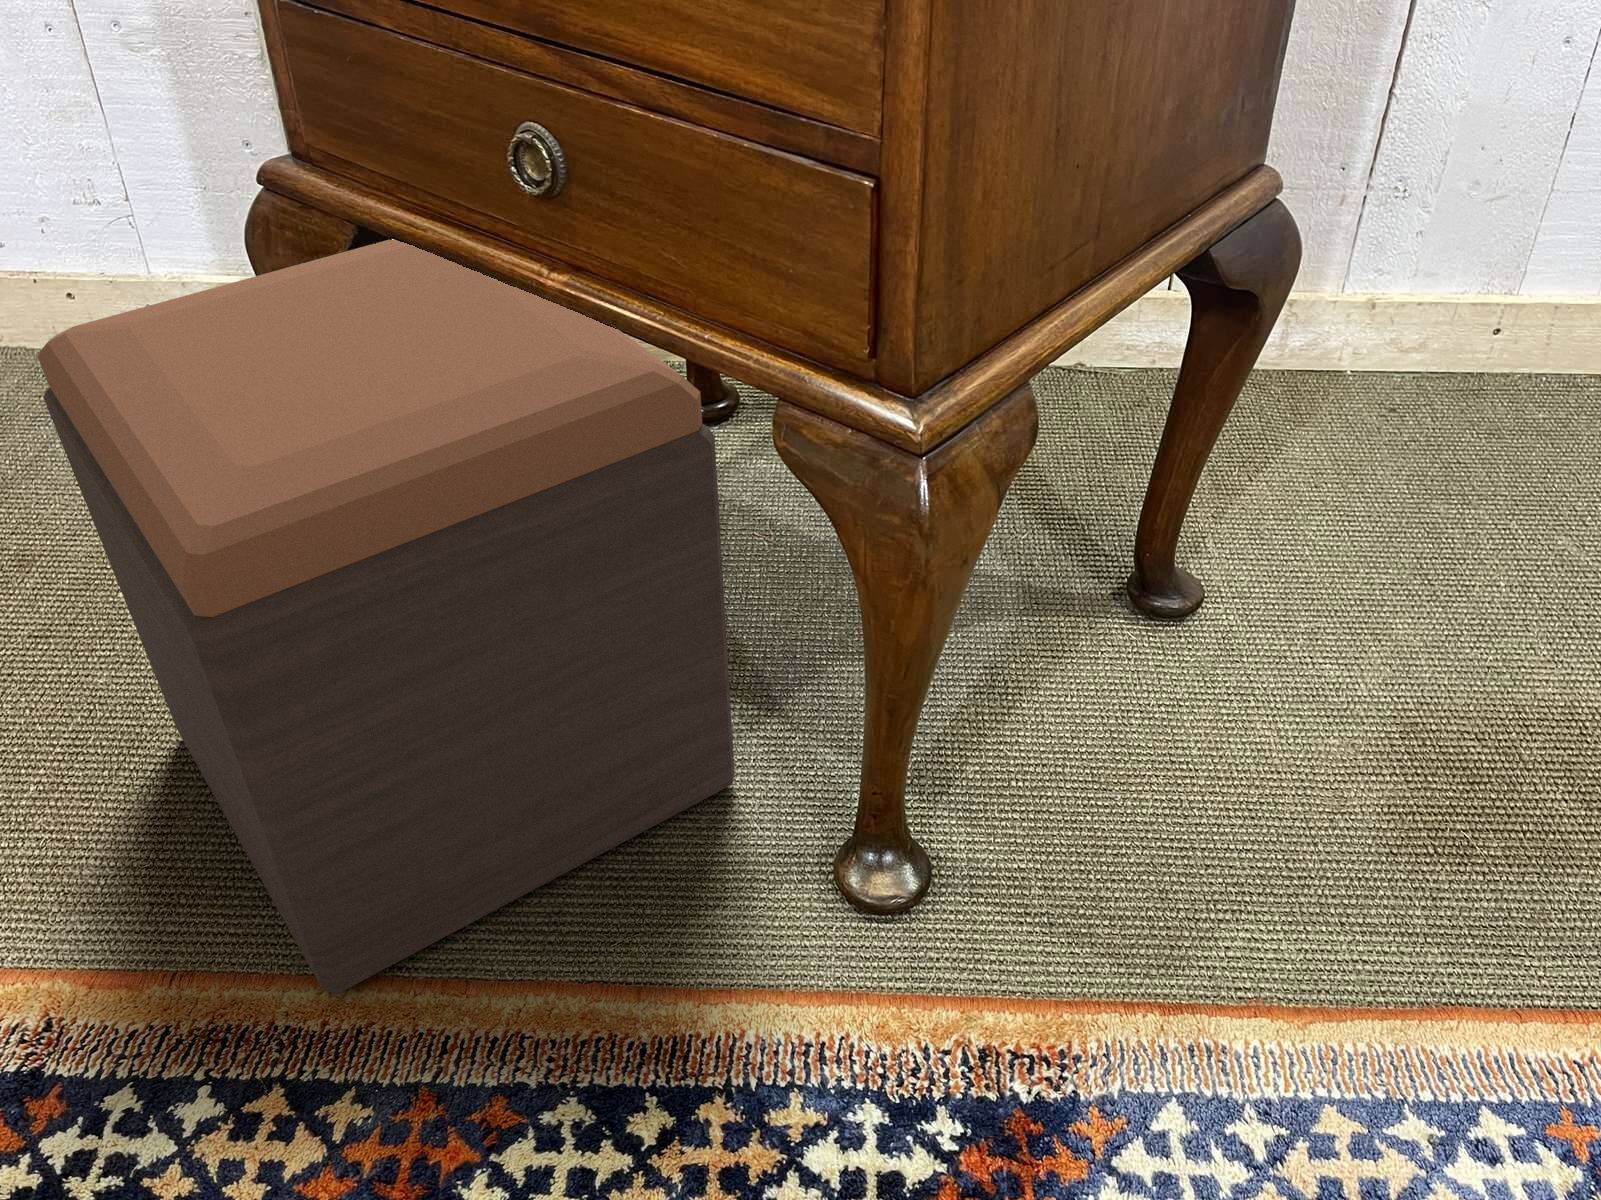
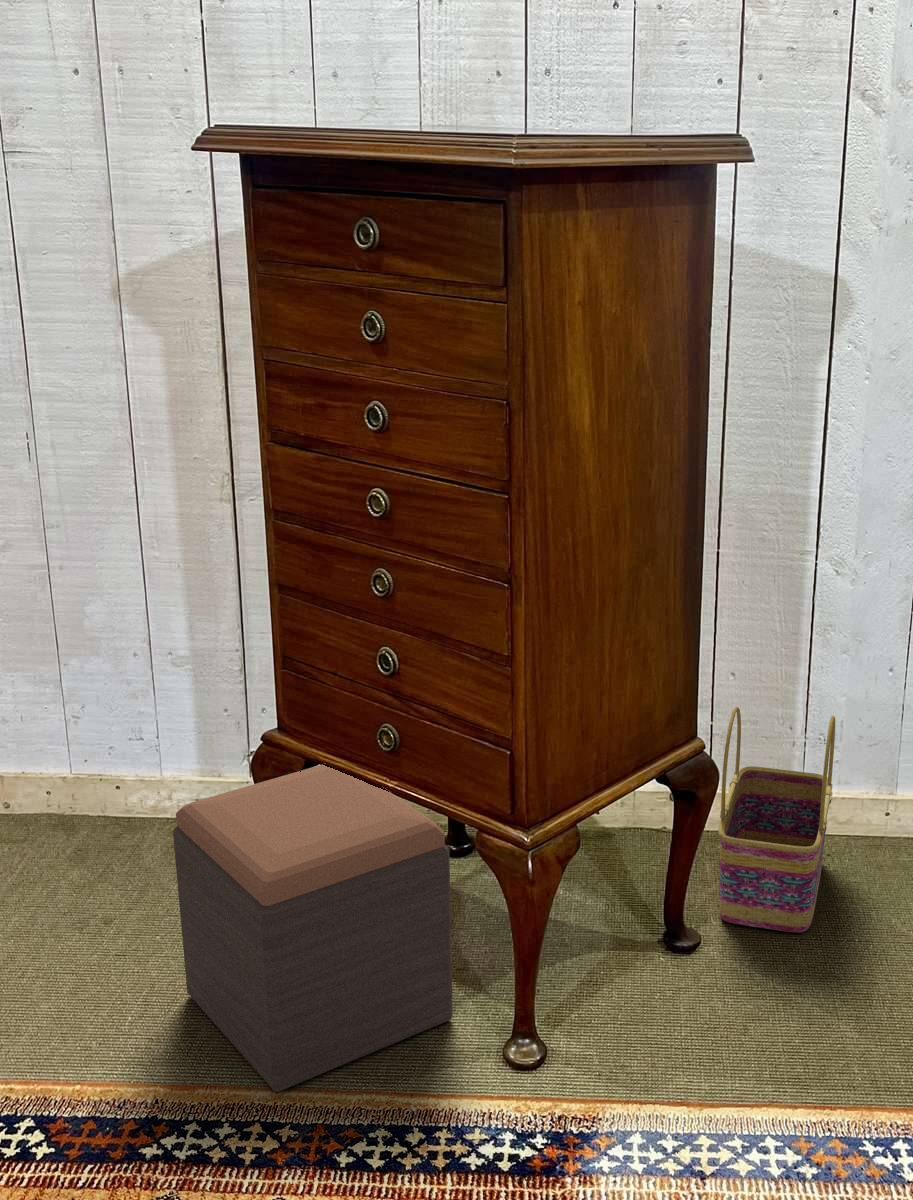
basket: none [1250,102,1554,565] -> present [718,707,835,933]

